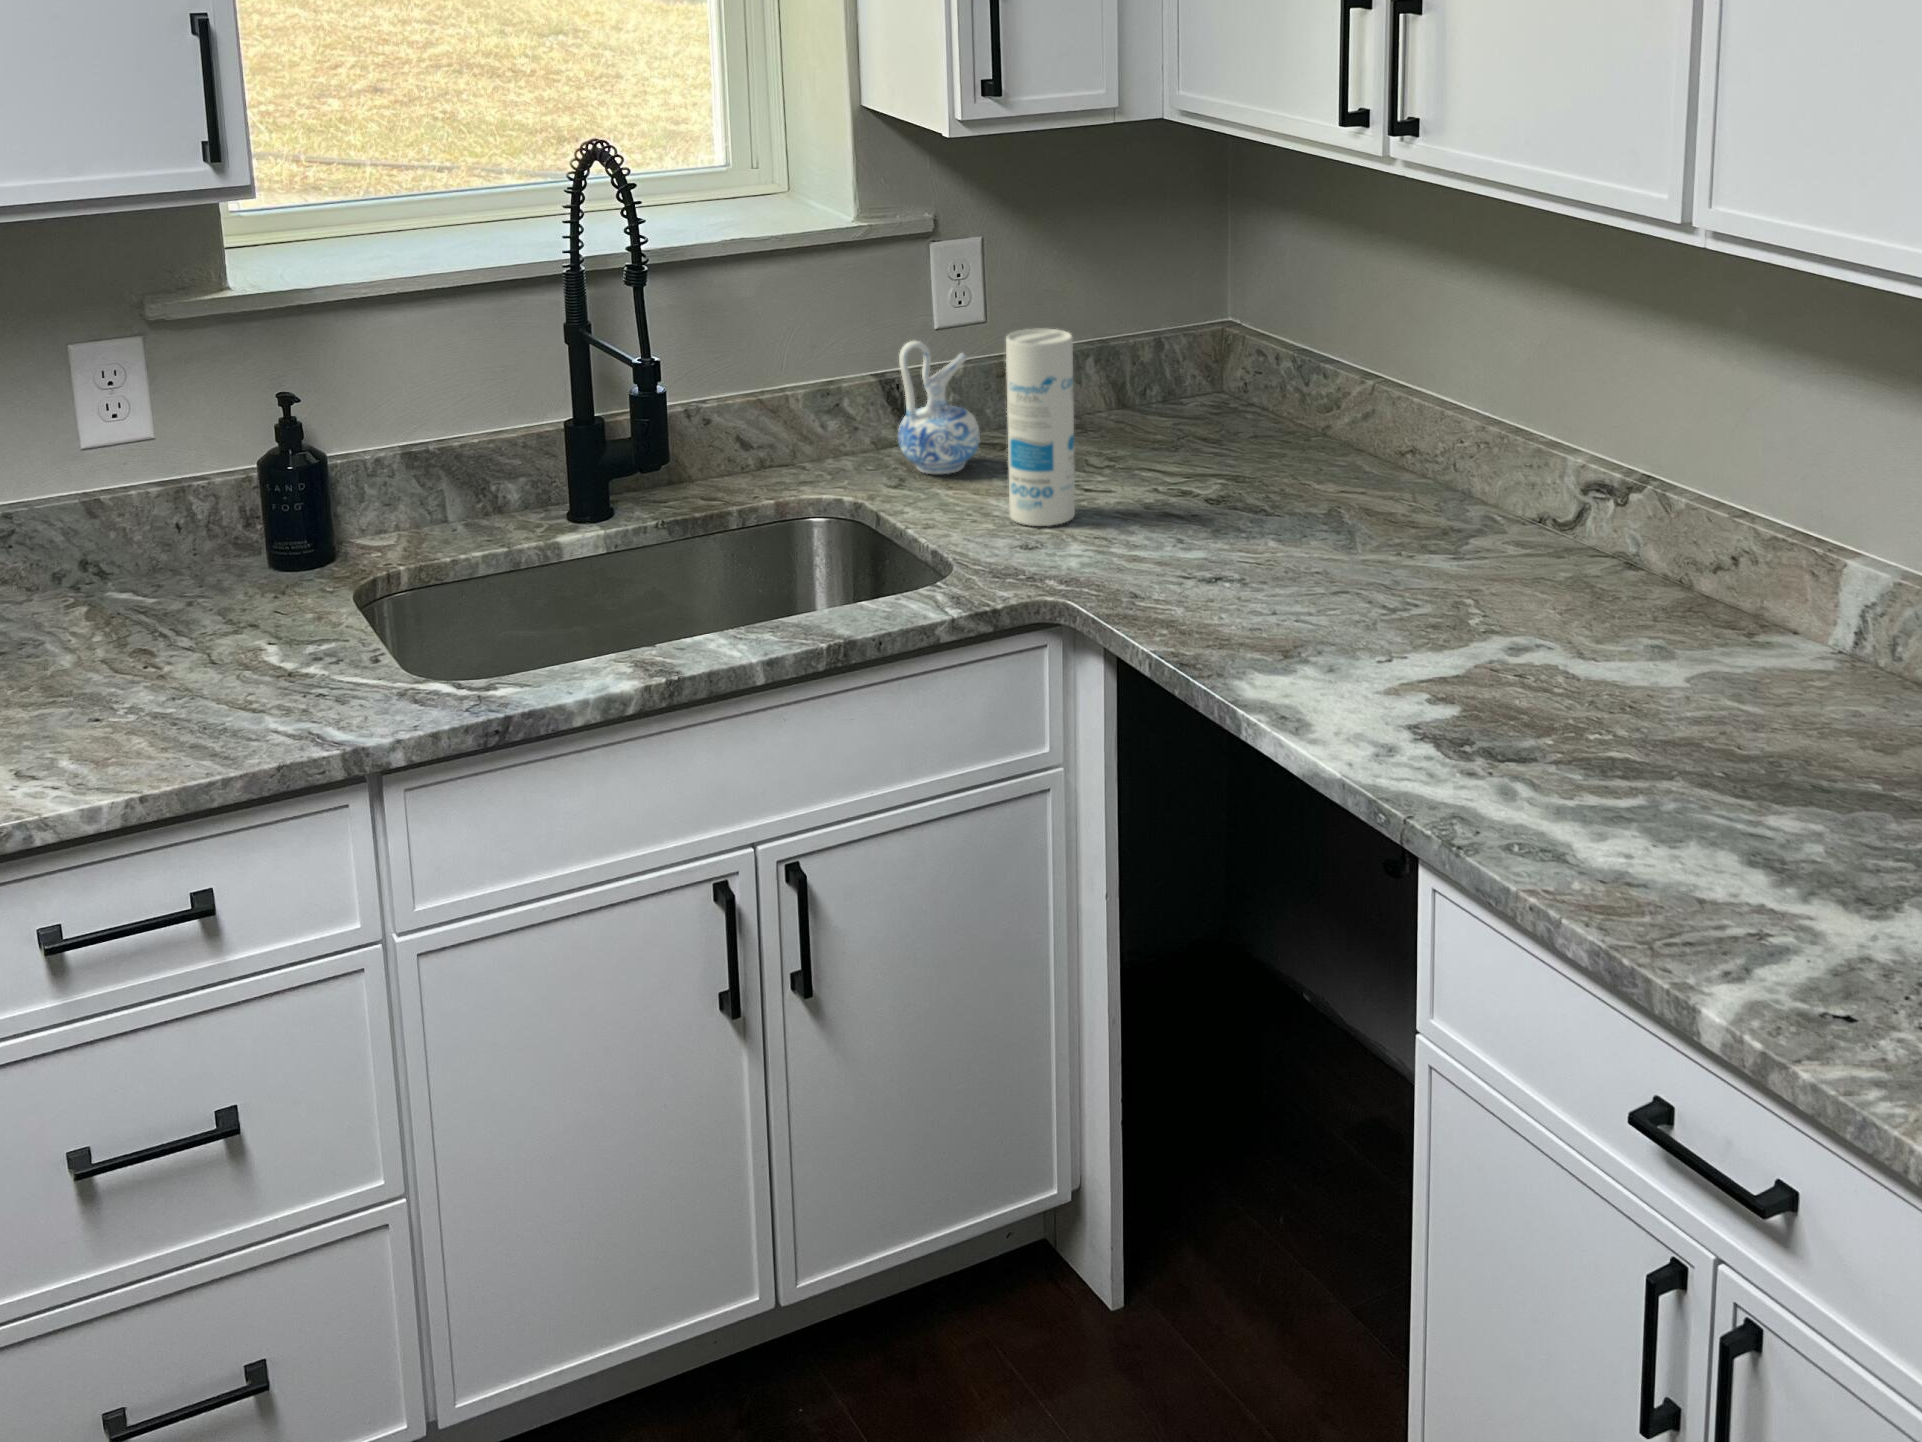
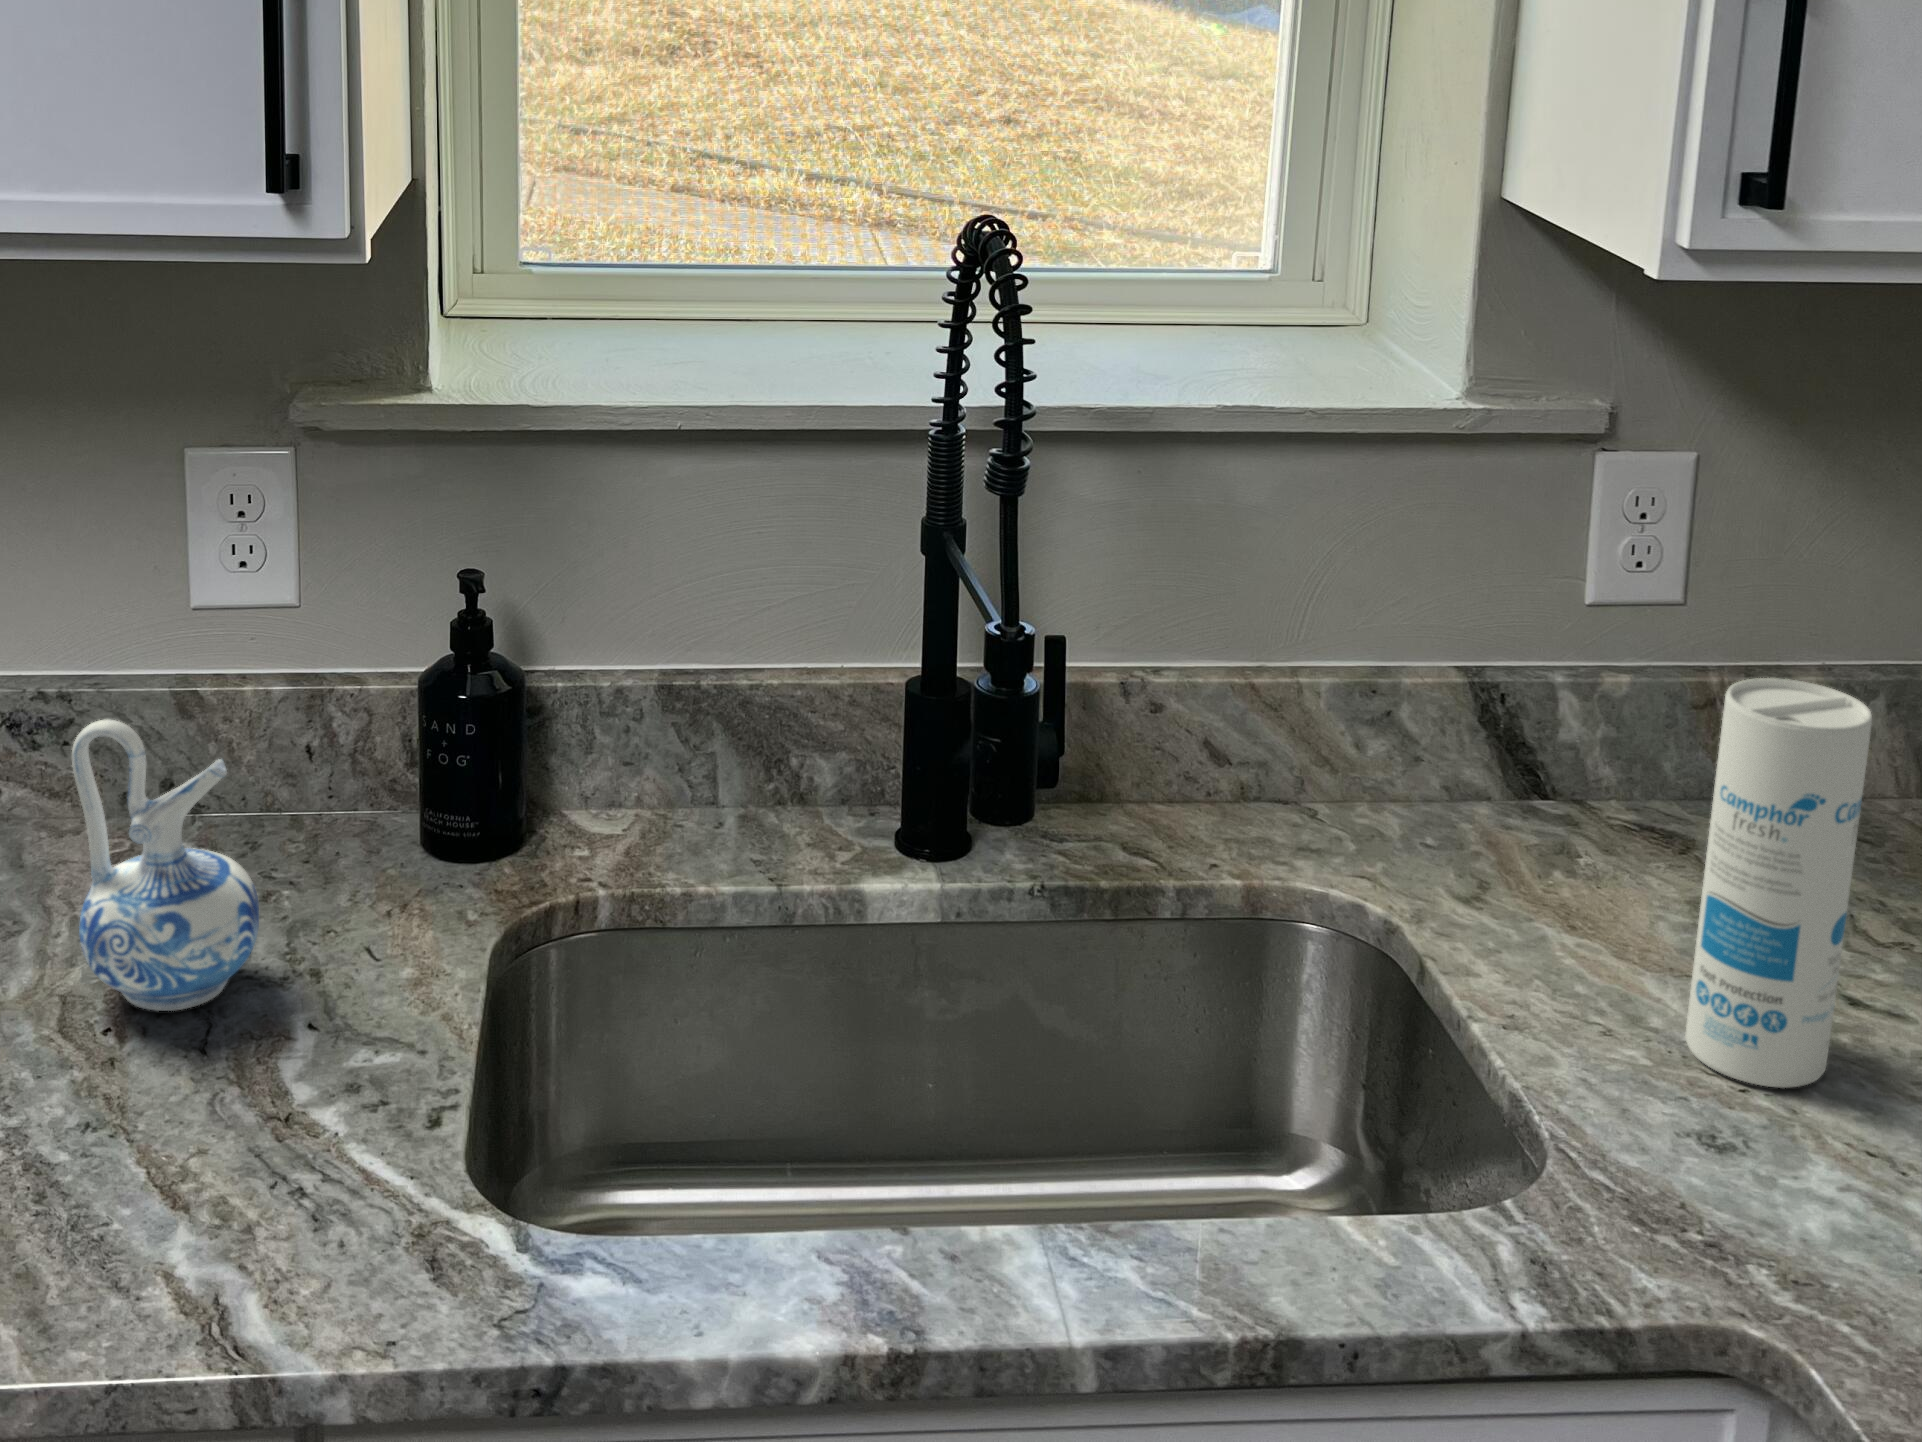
ceramic pitcher: present [898,341,980,474] -> present [72,720,259,1011]

